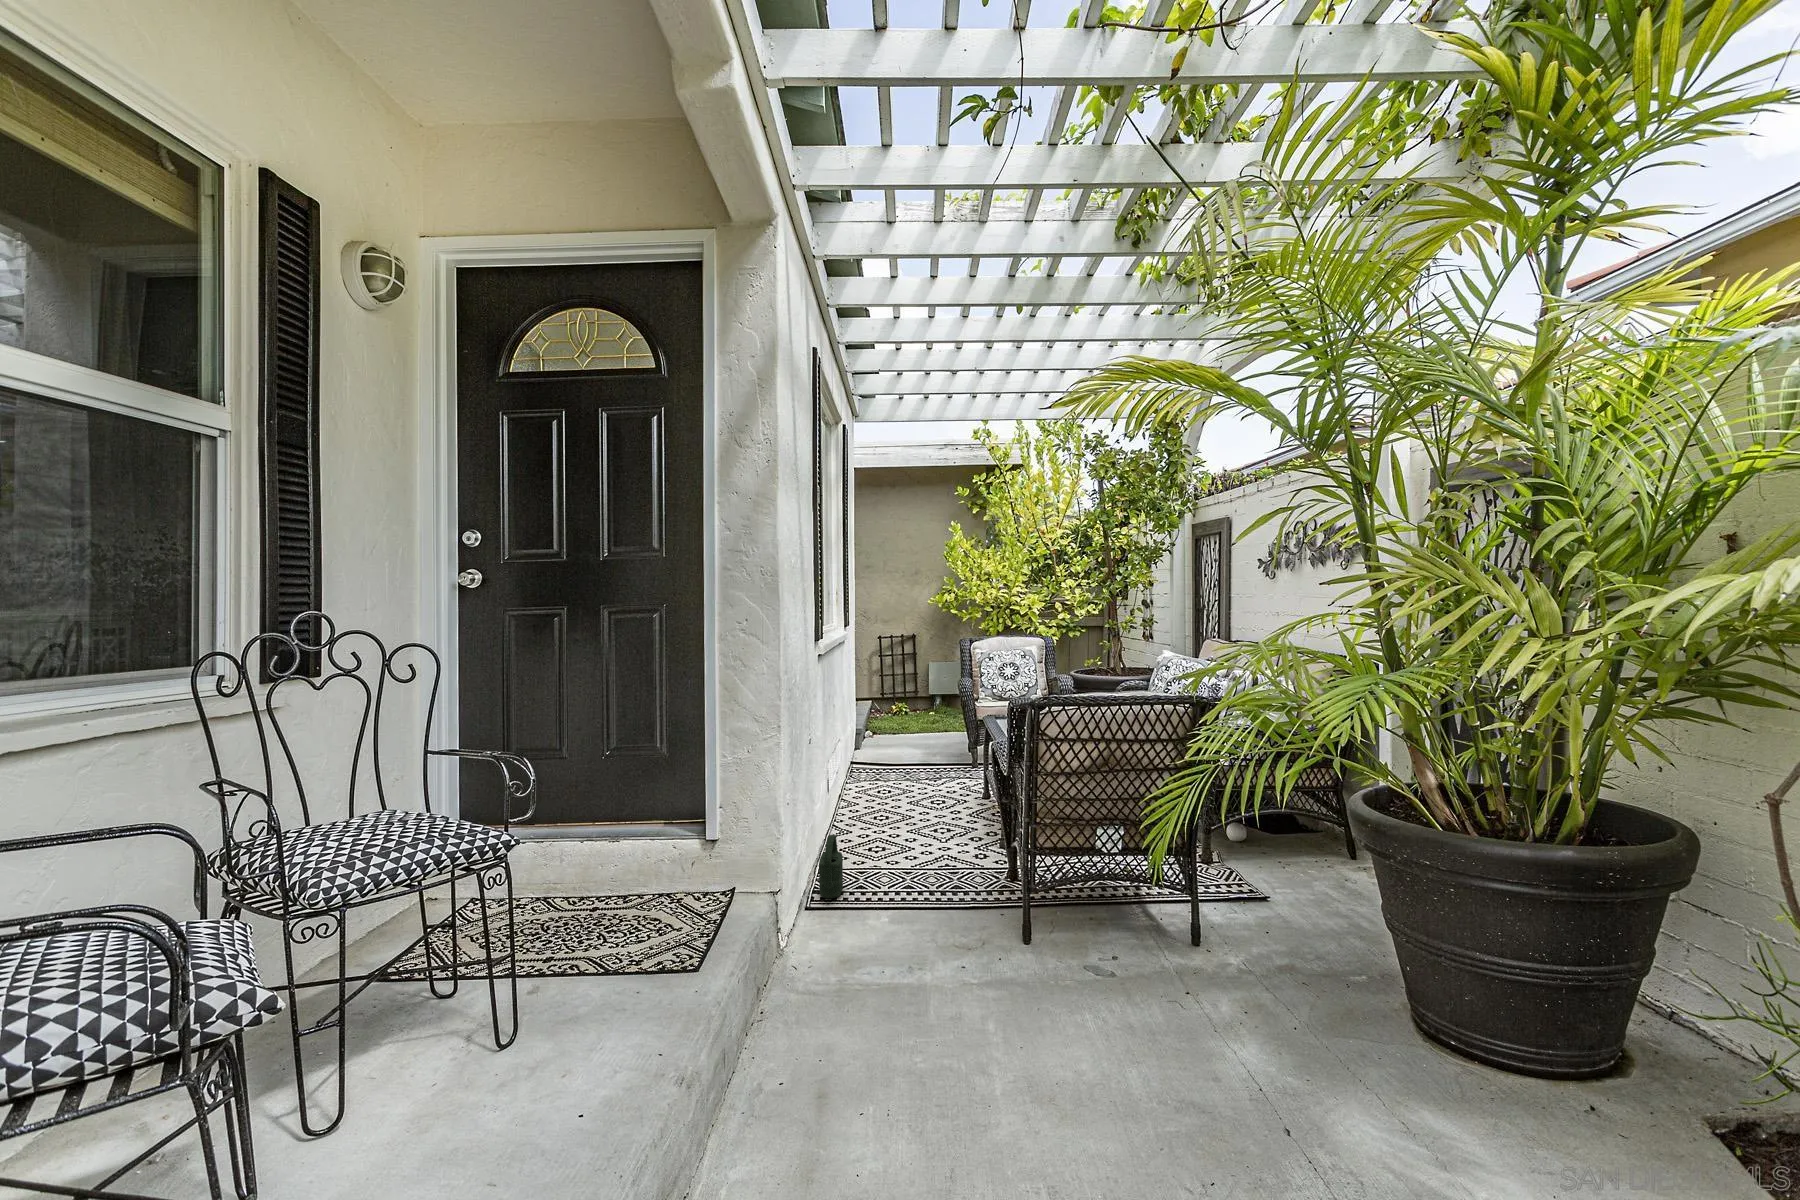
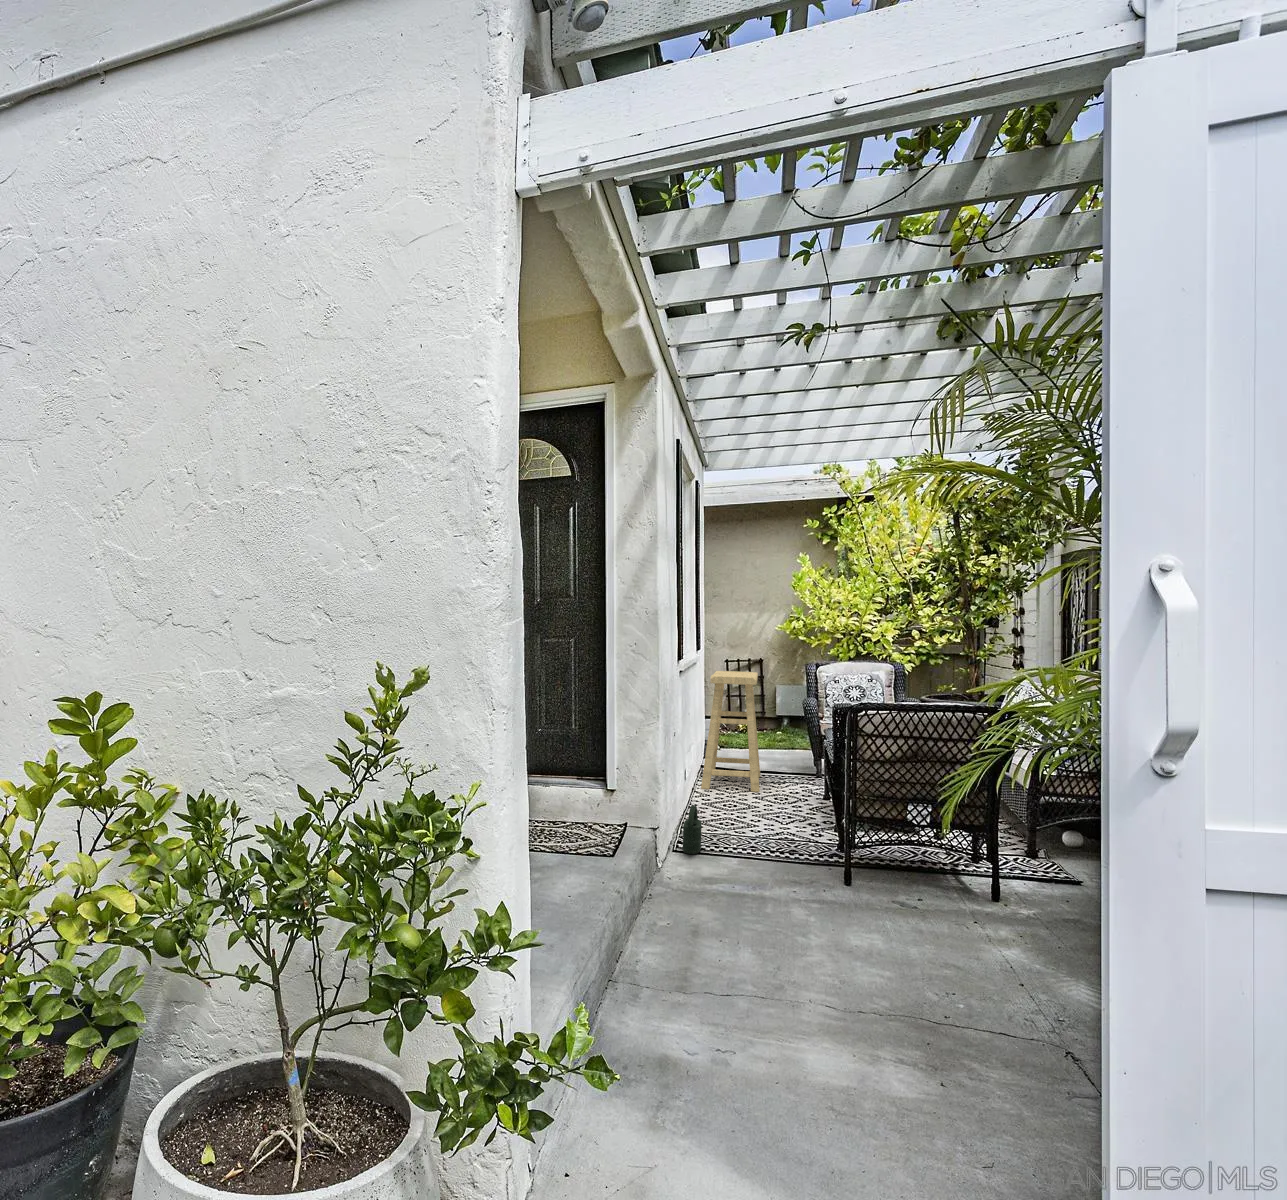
stool: none [844,658,912,798] -> present [701,671,760,792]

